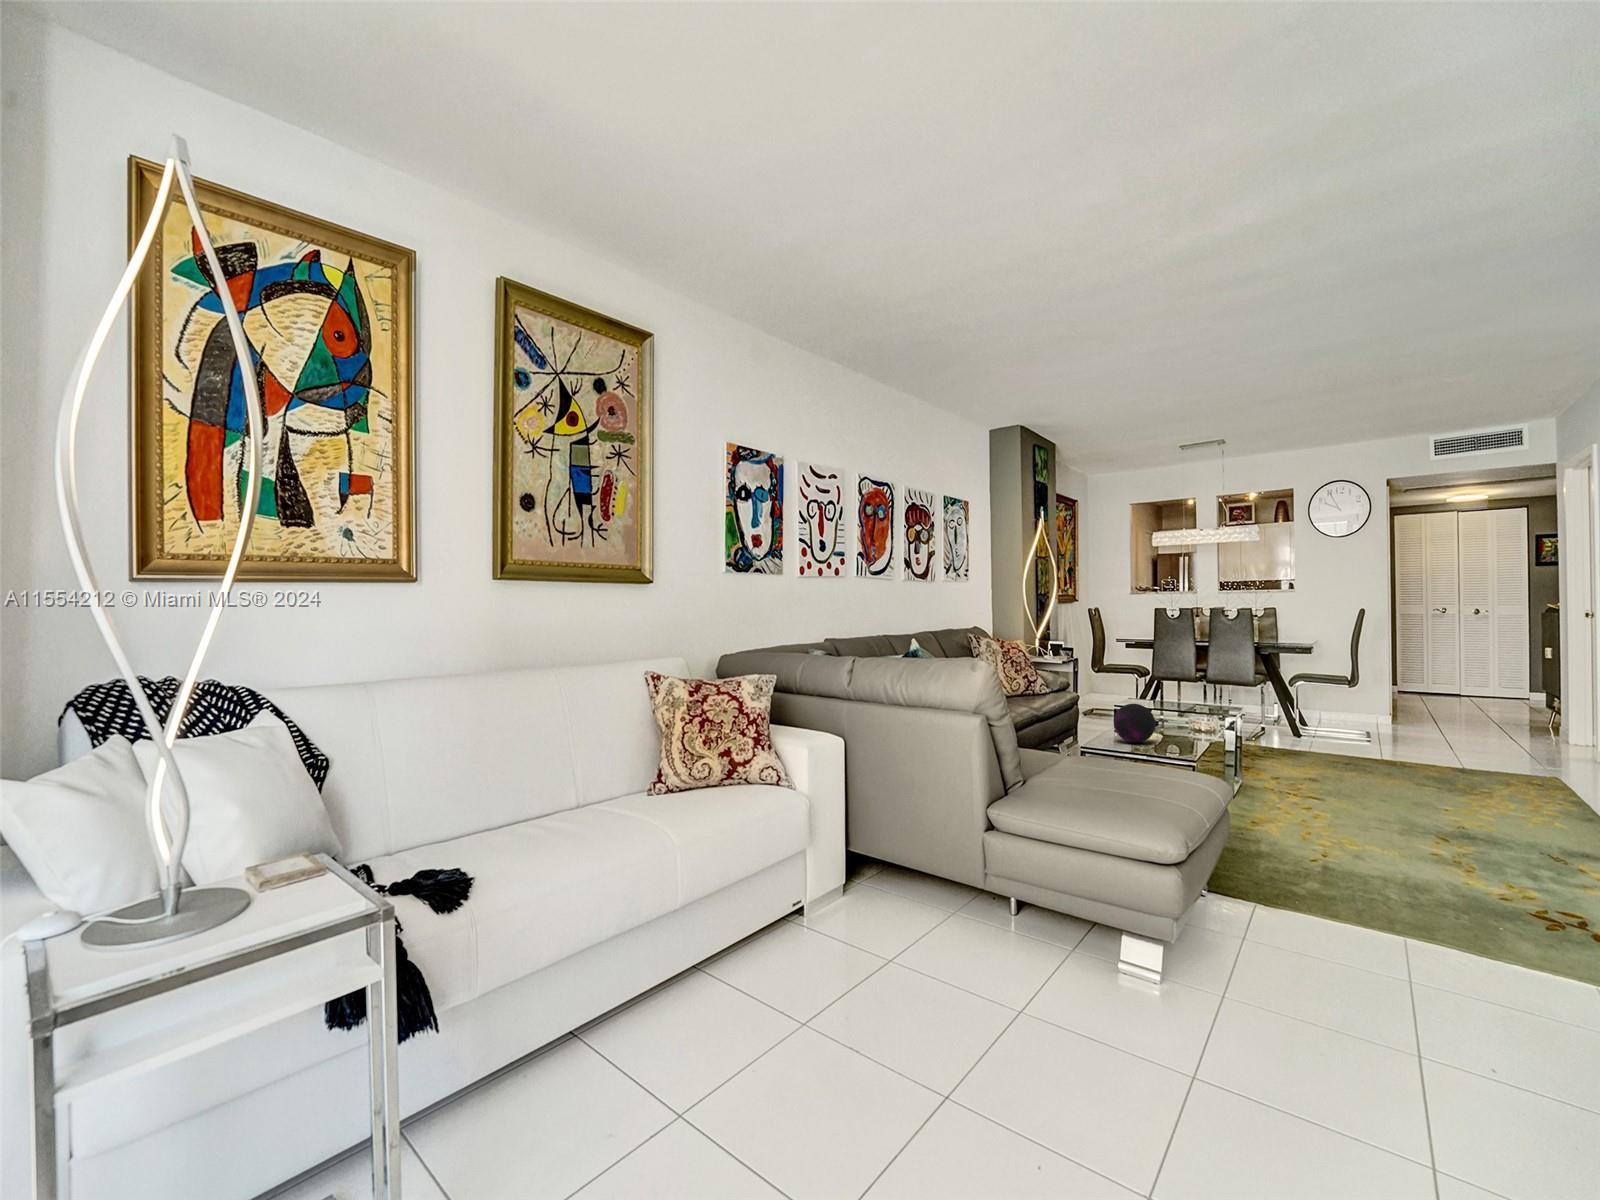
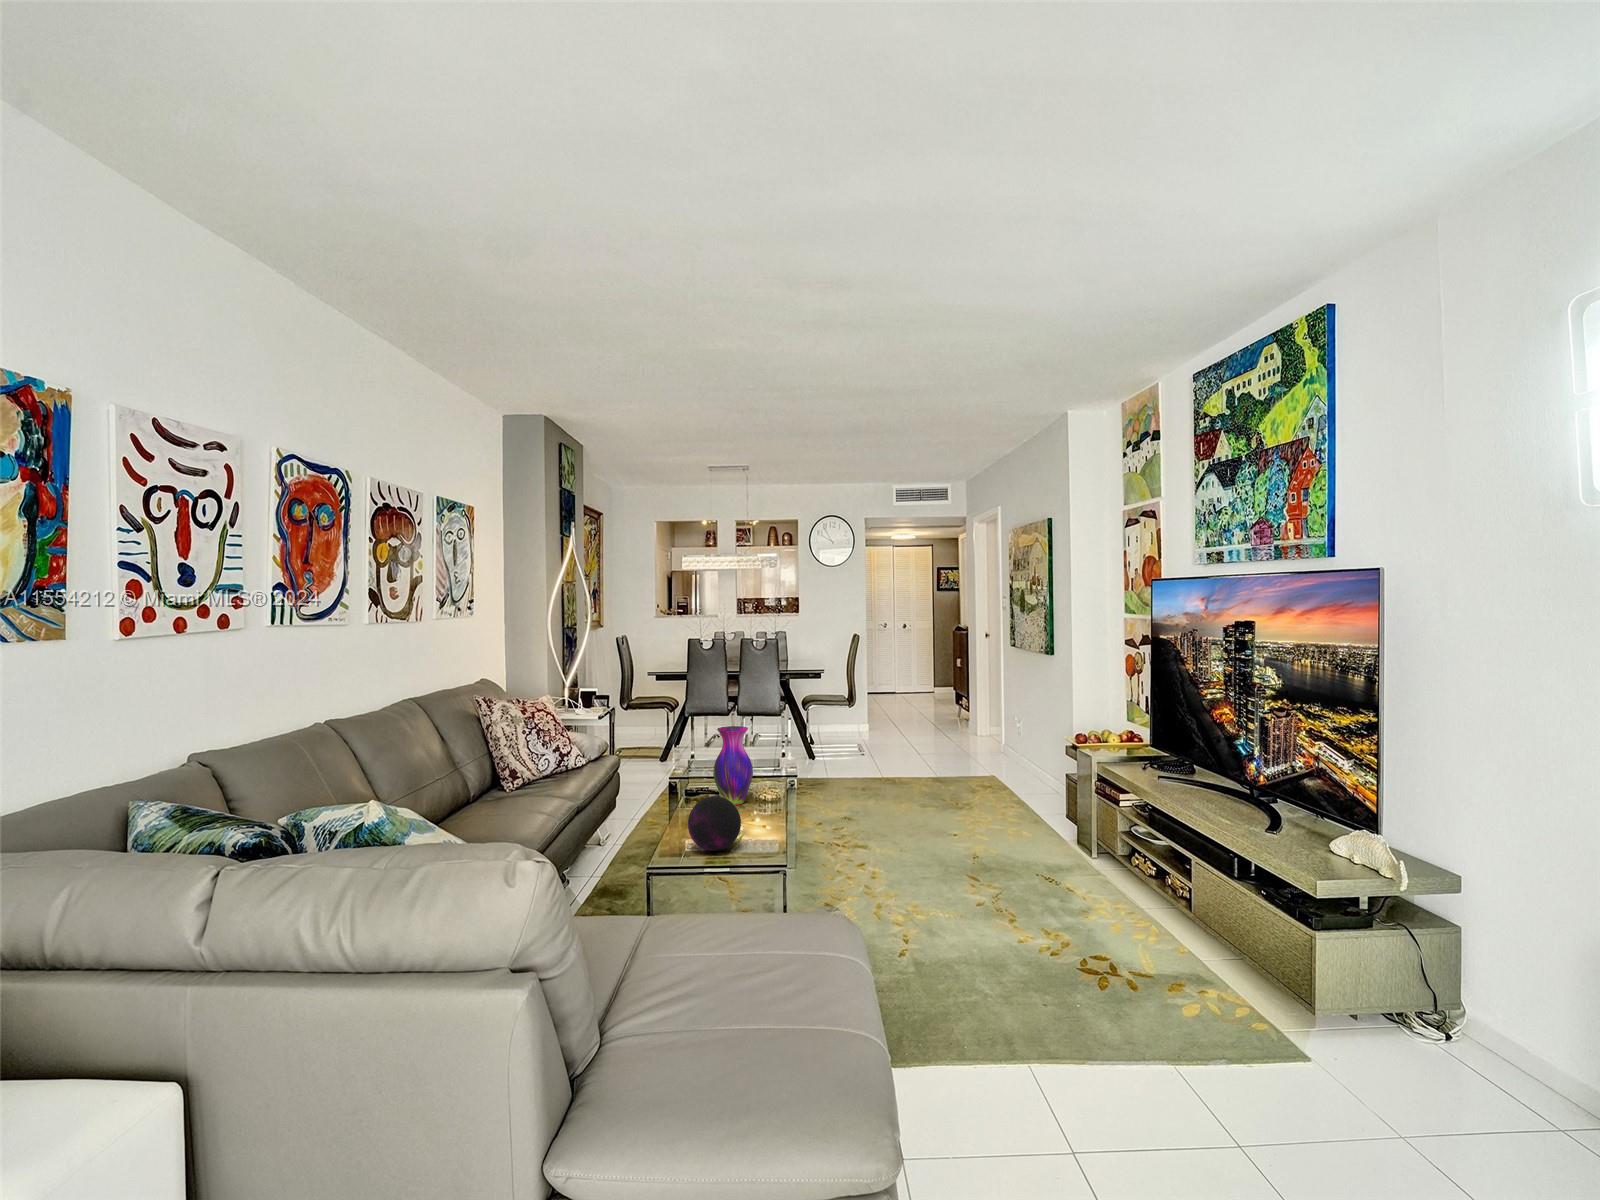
vase: none [1146,665,1181,726] -> present [713,726,753,805]

